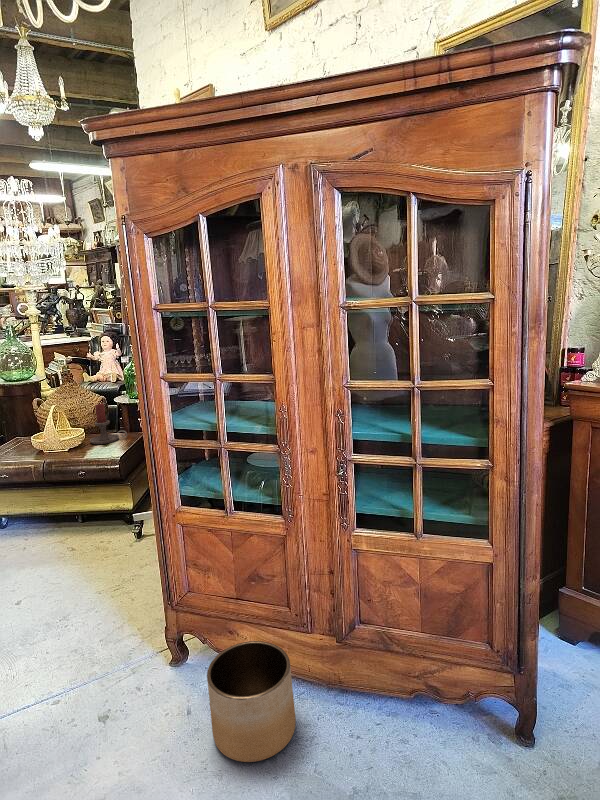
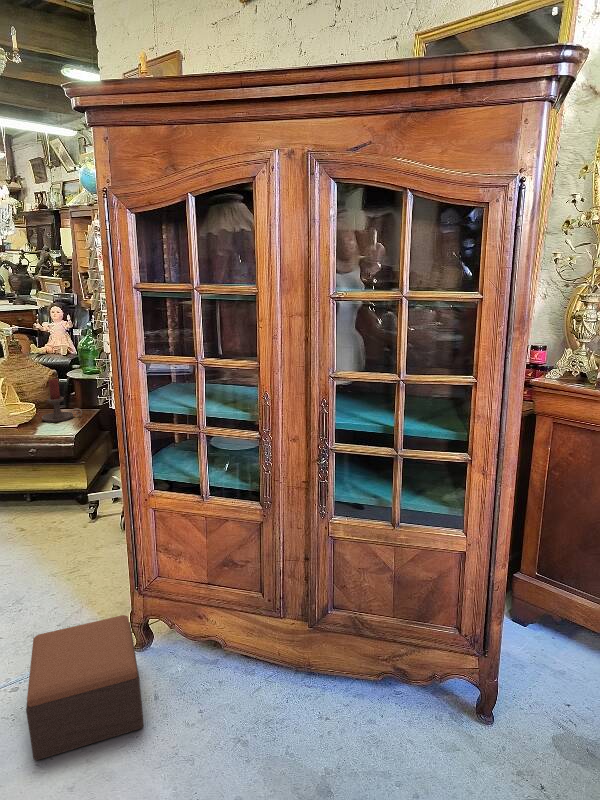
footstool: none [59,630,175,775] -> present [26,615,144,760]
planter: present [207,641,296,762] -> none [180,626,265,744]

